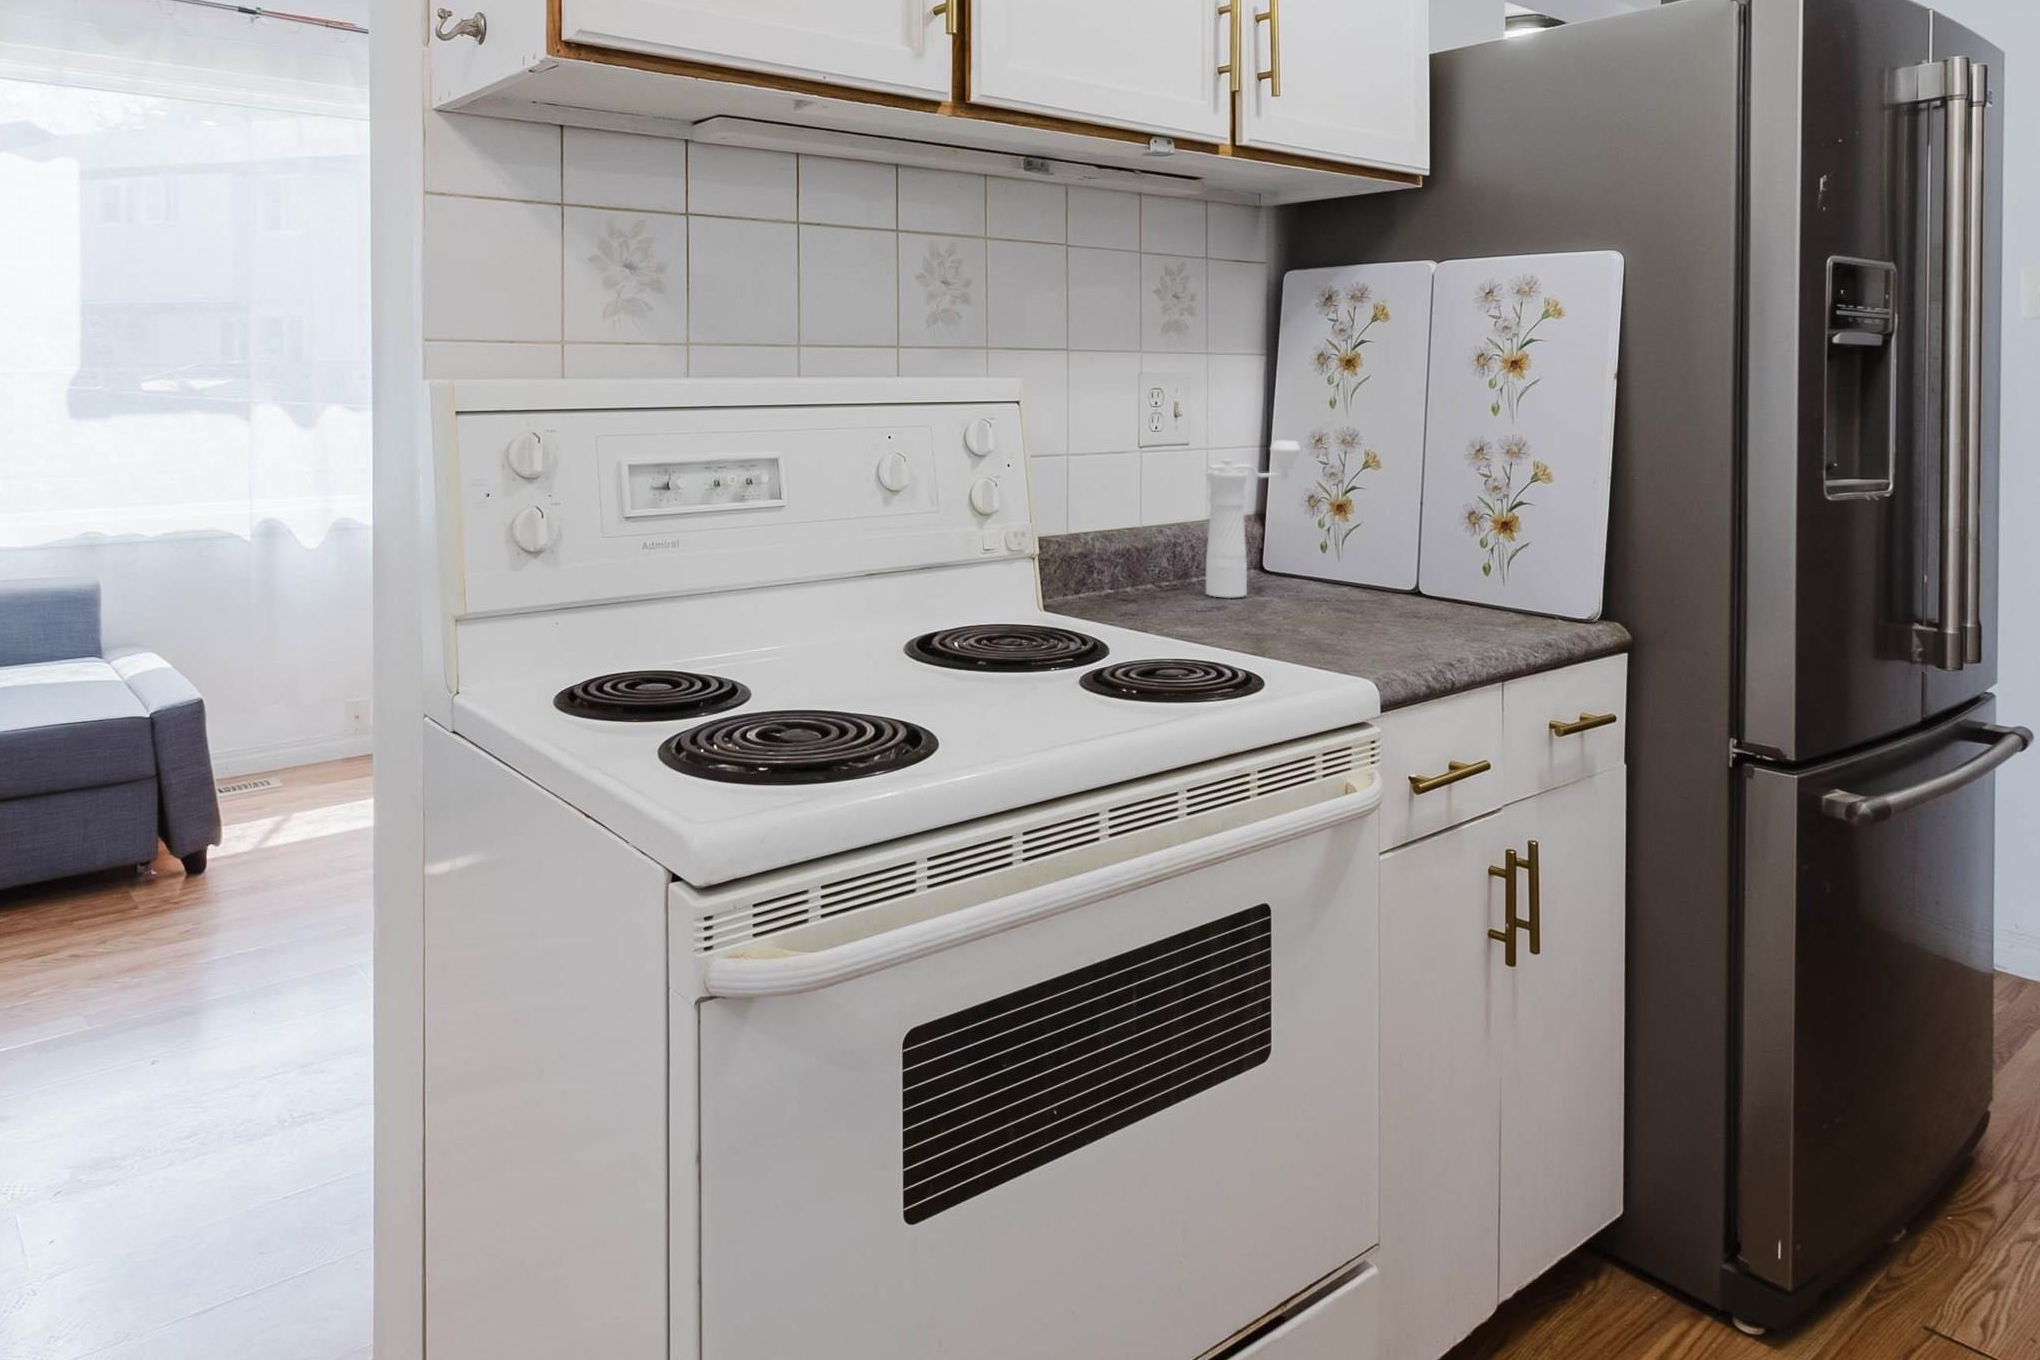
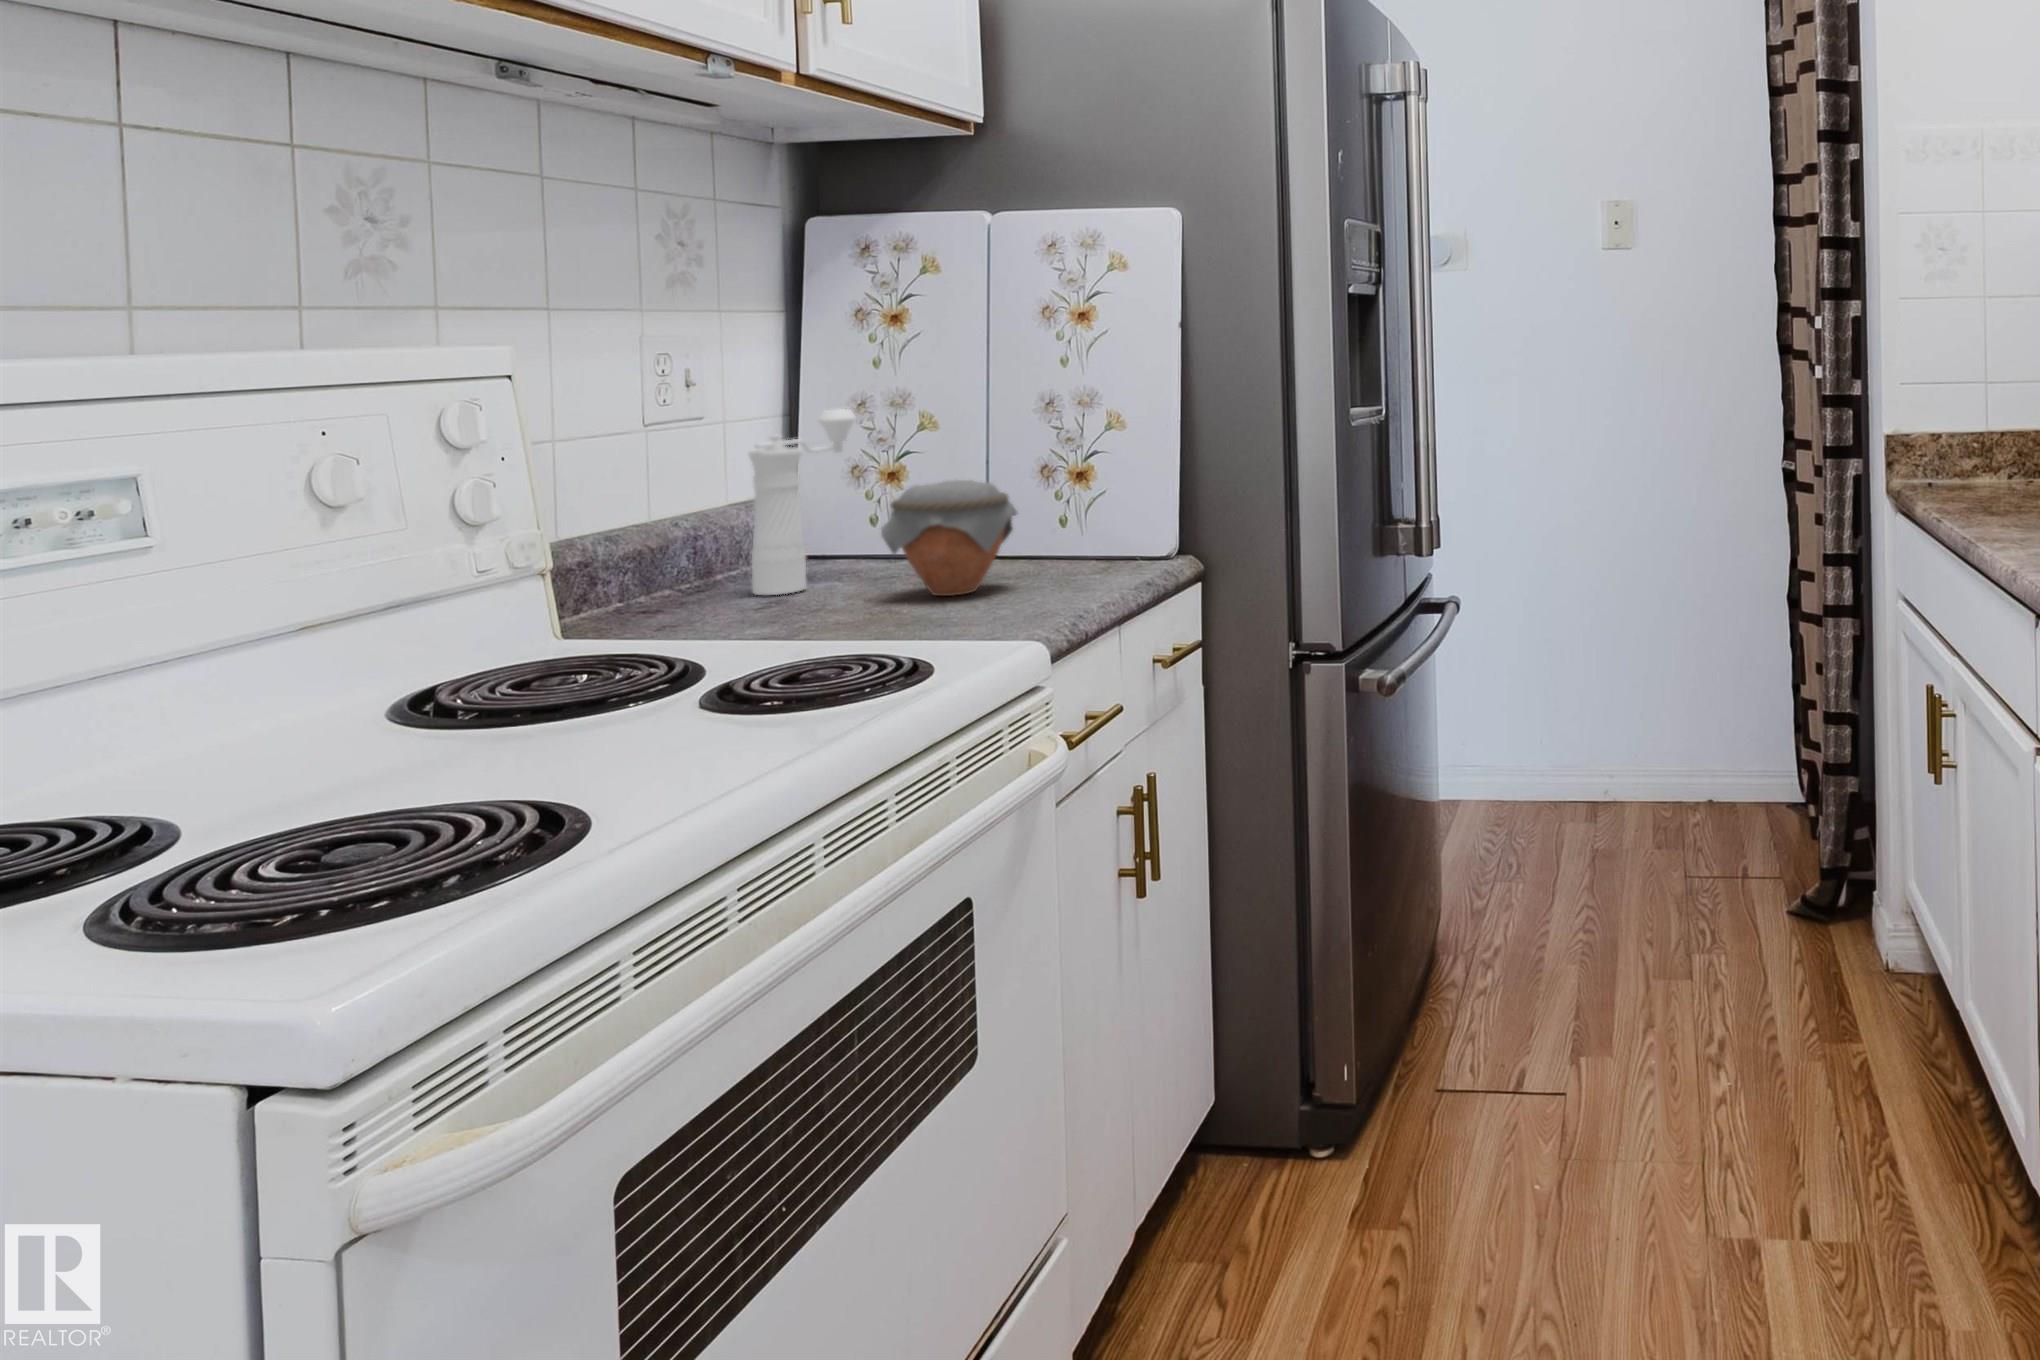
jar: none [1290,515,1415,624] -> present [881,480,1017,596]

